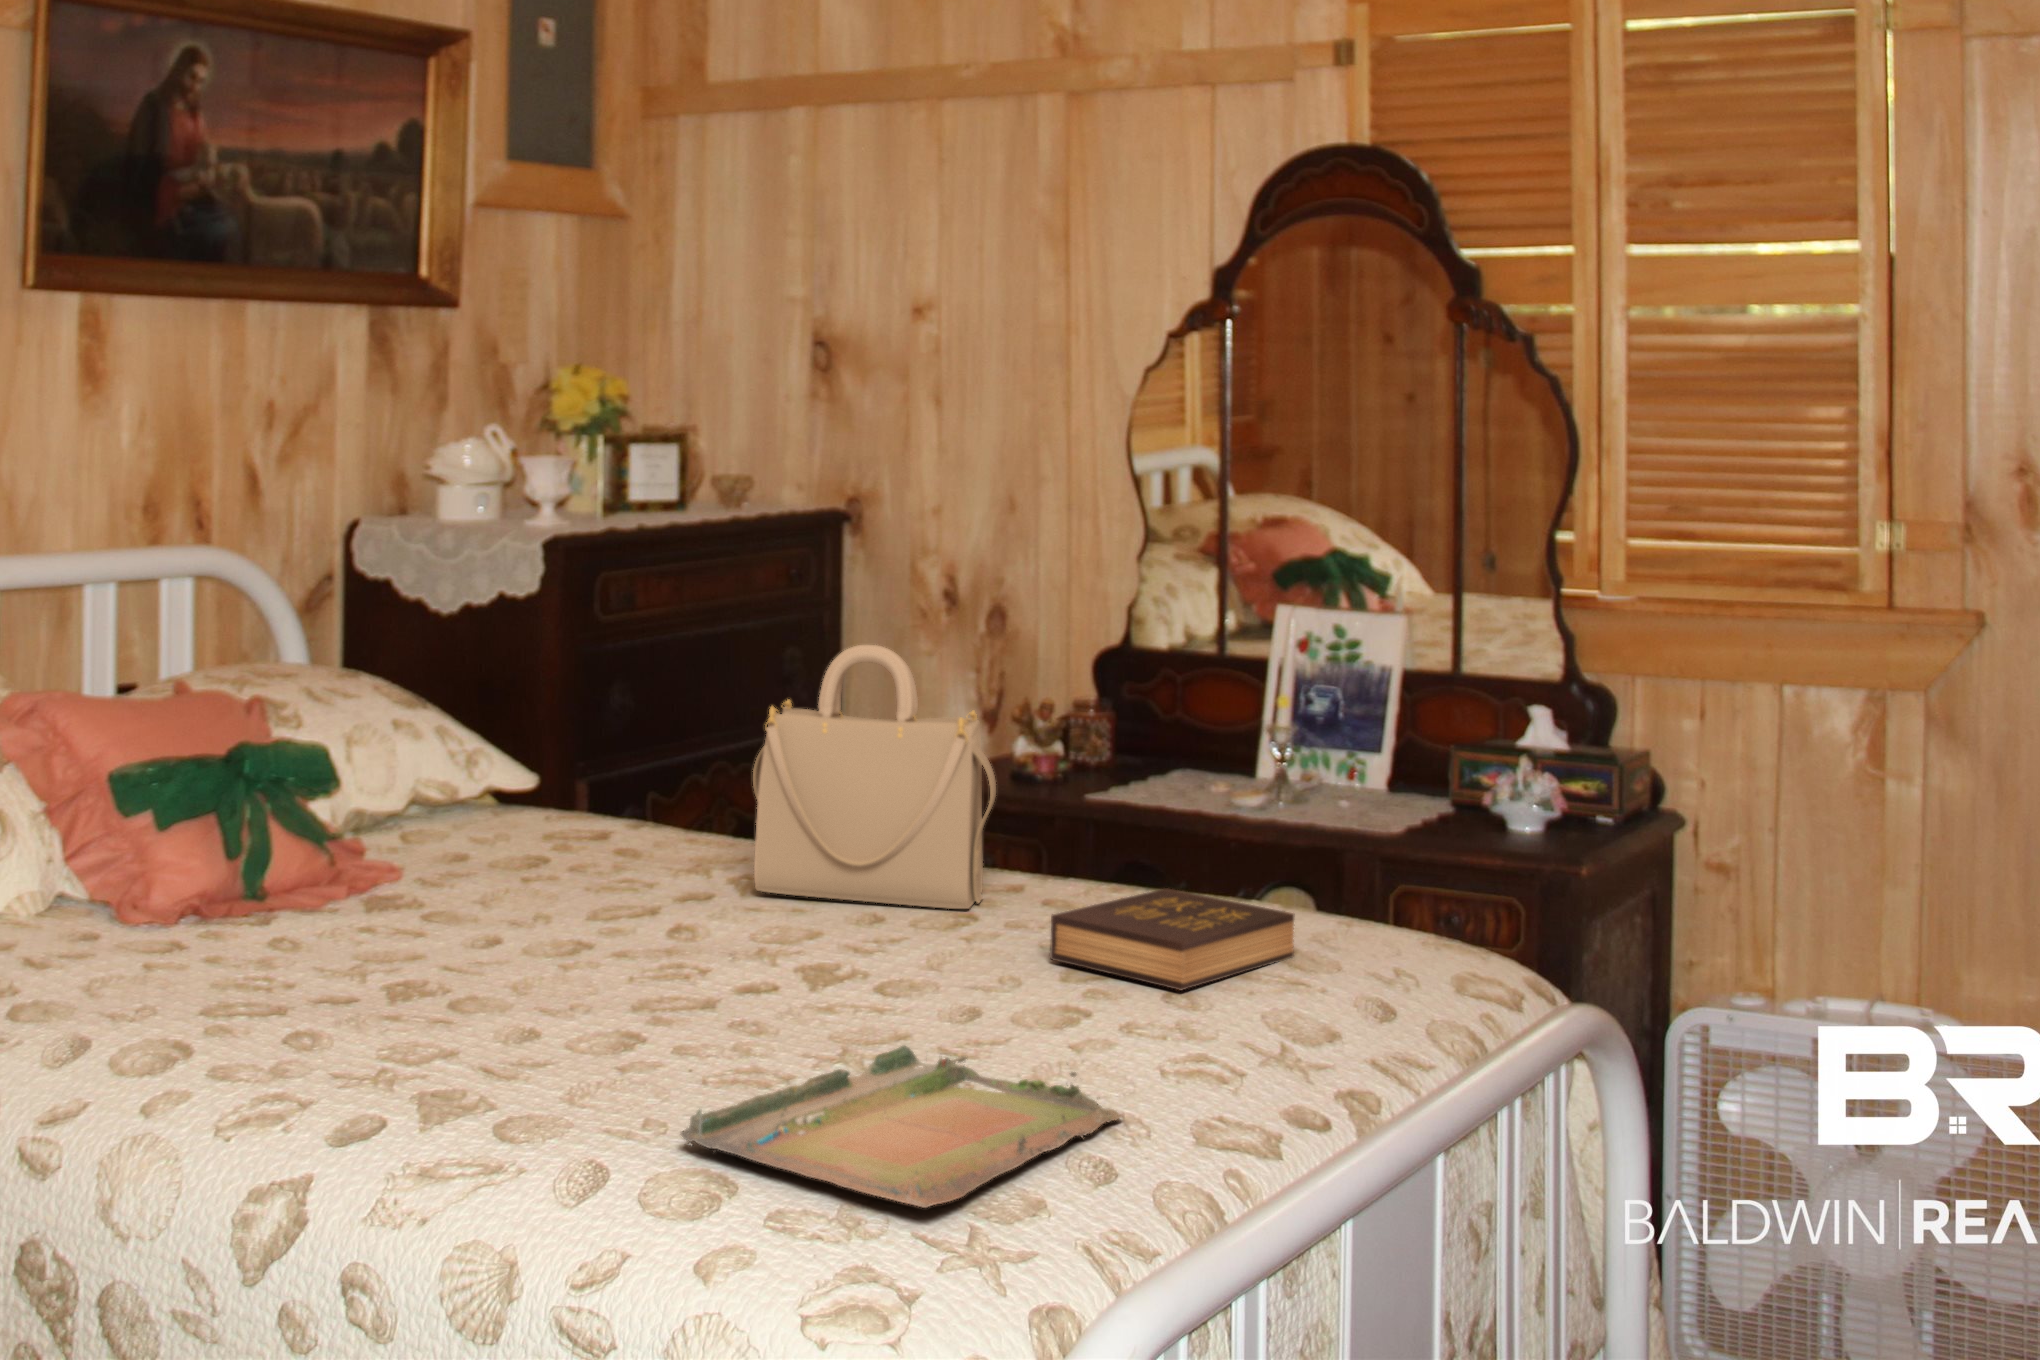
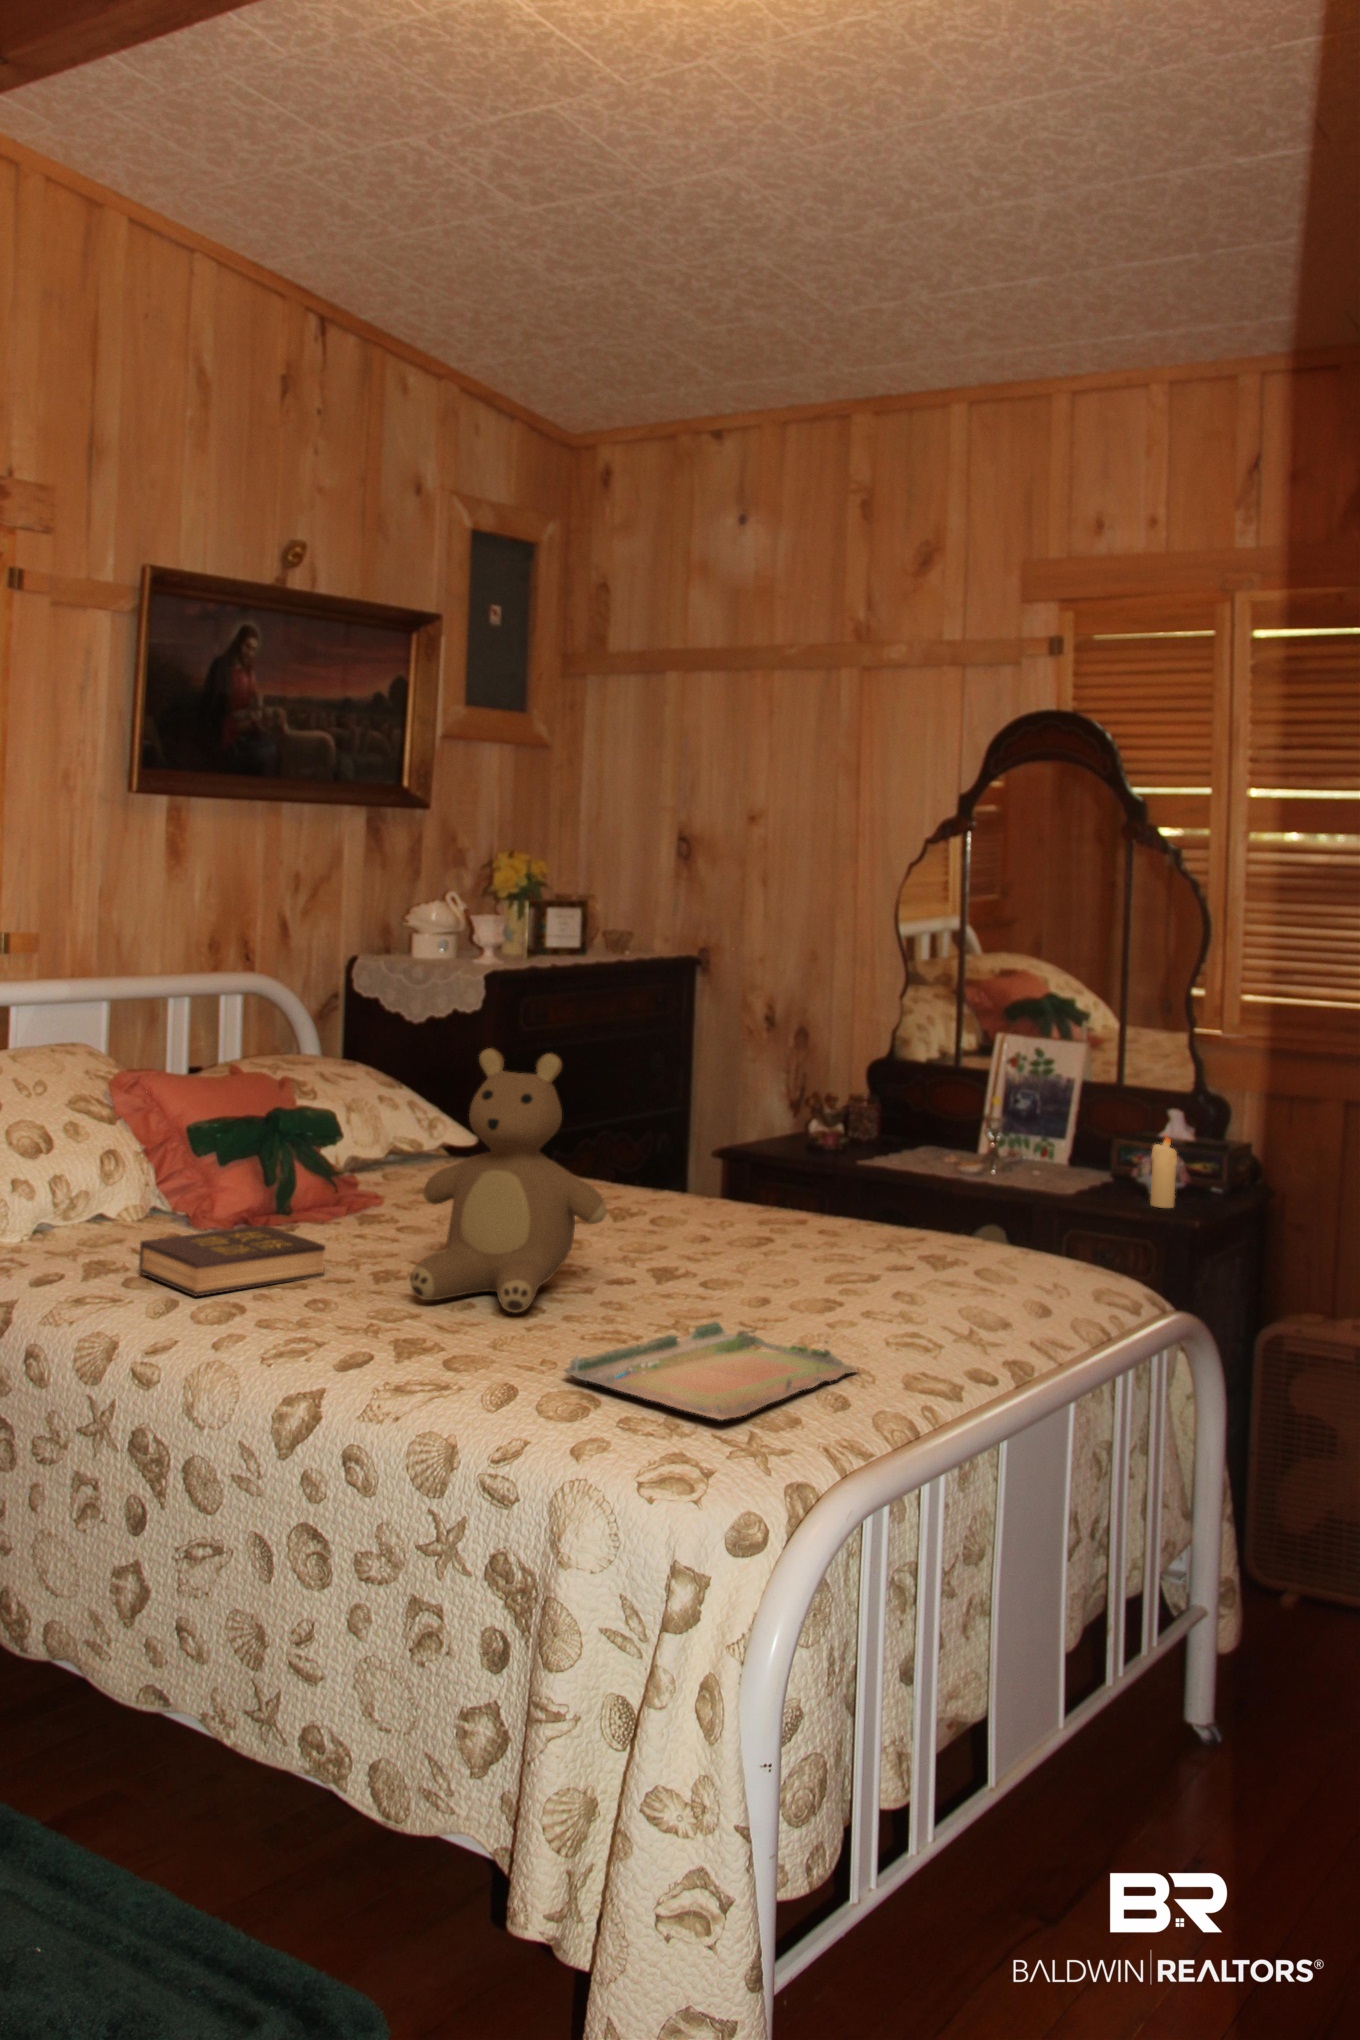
teddy bear: none [445,644,738,1041] -> present [410,1048,607,1312]
handbag: present [753,645,996,909] -> none [620,1054,788,1236]
candle: none [1505,741,1541,849] -> present [1150,1136,1177,1208]
hardback book: present [1050,888,1294,990] -> present [139,1225,325,1296]

